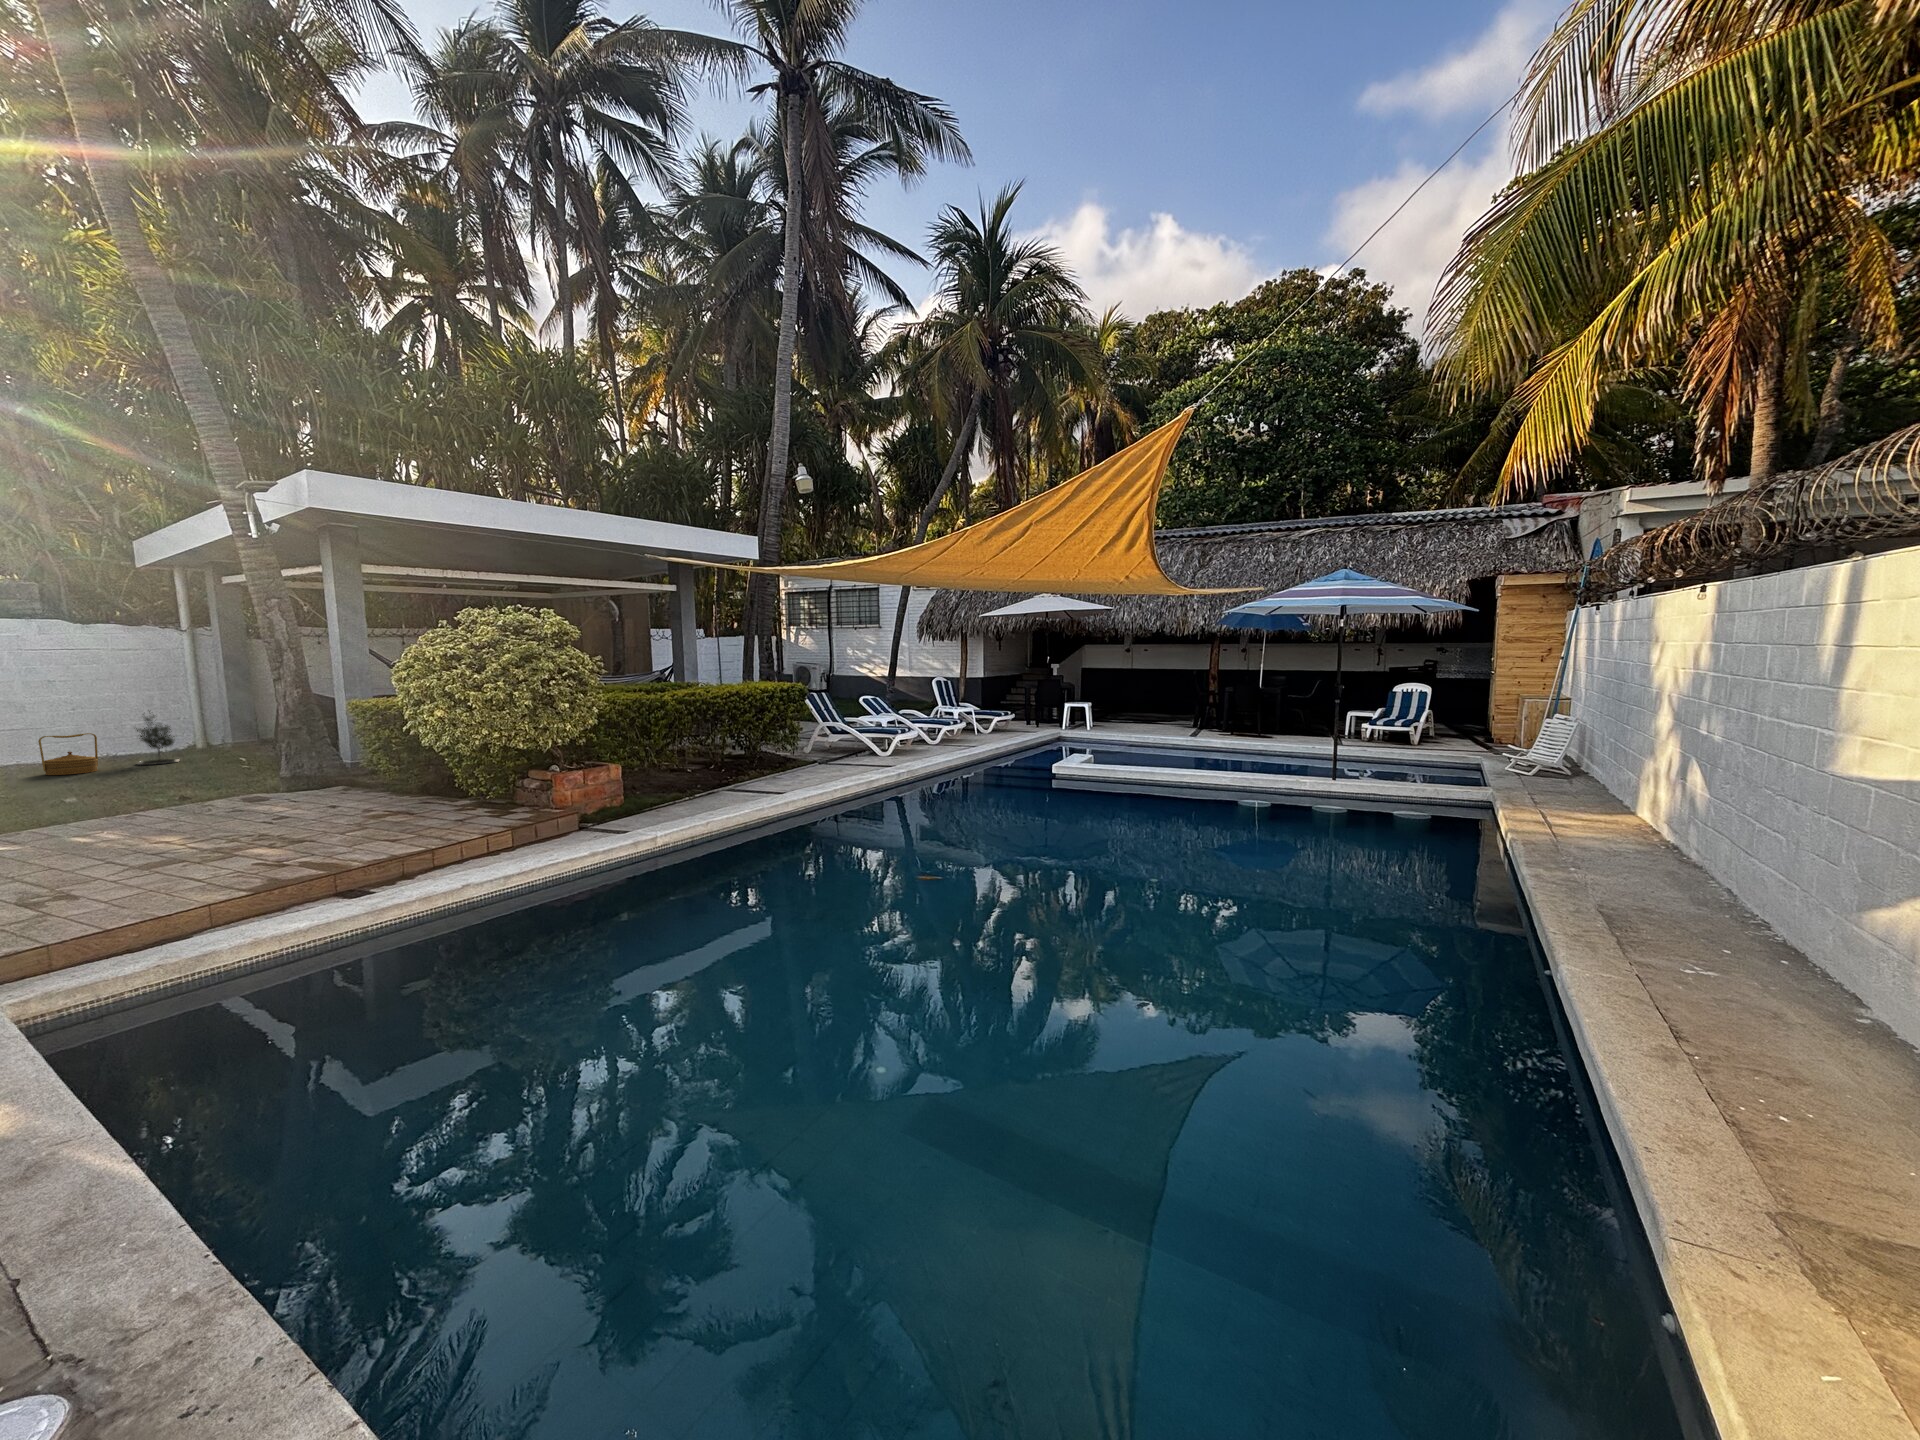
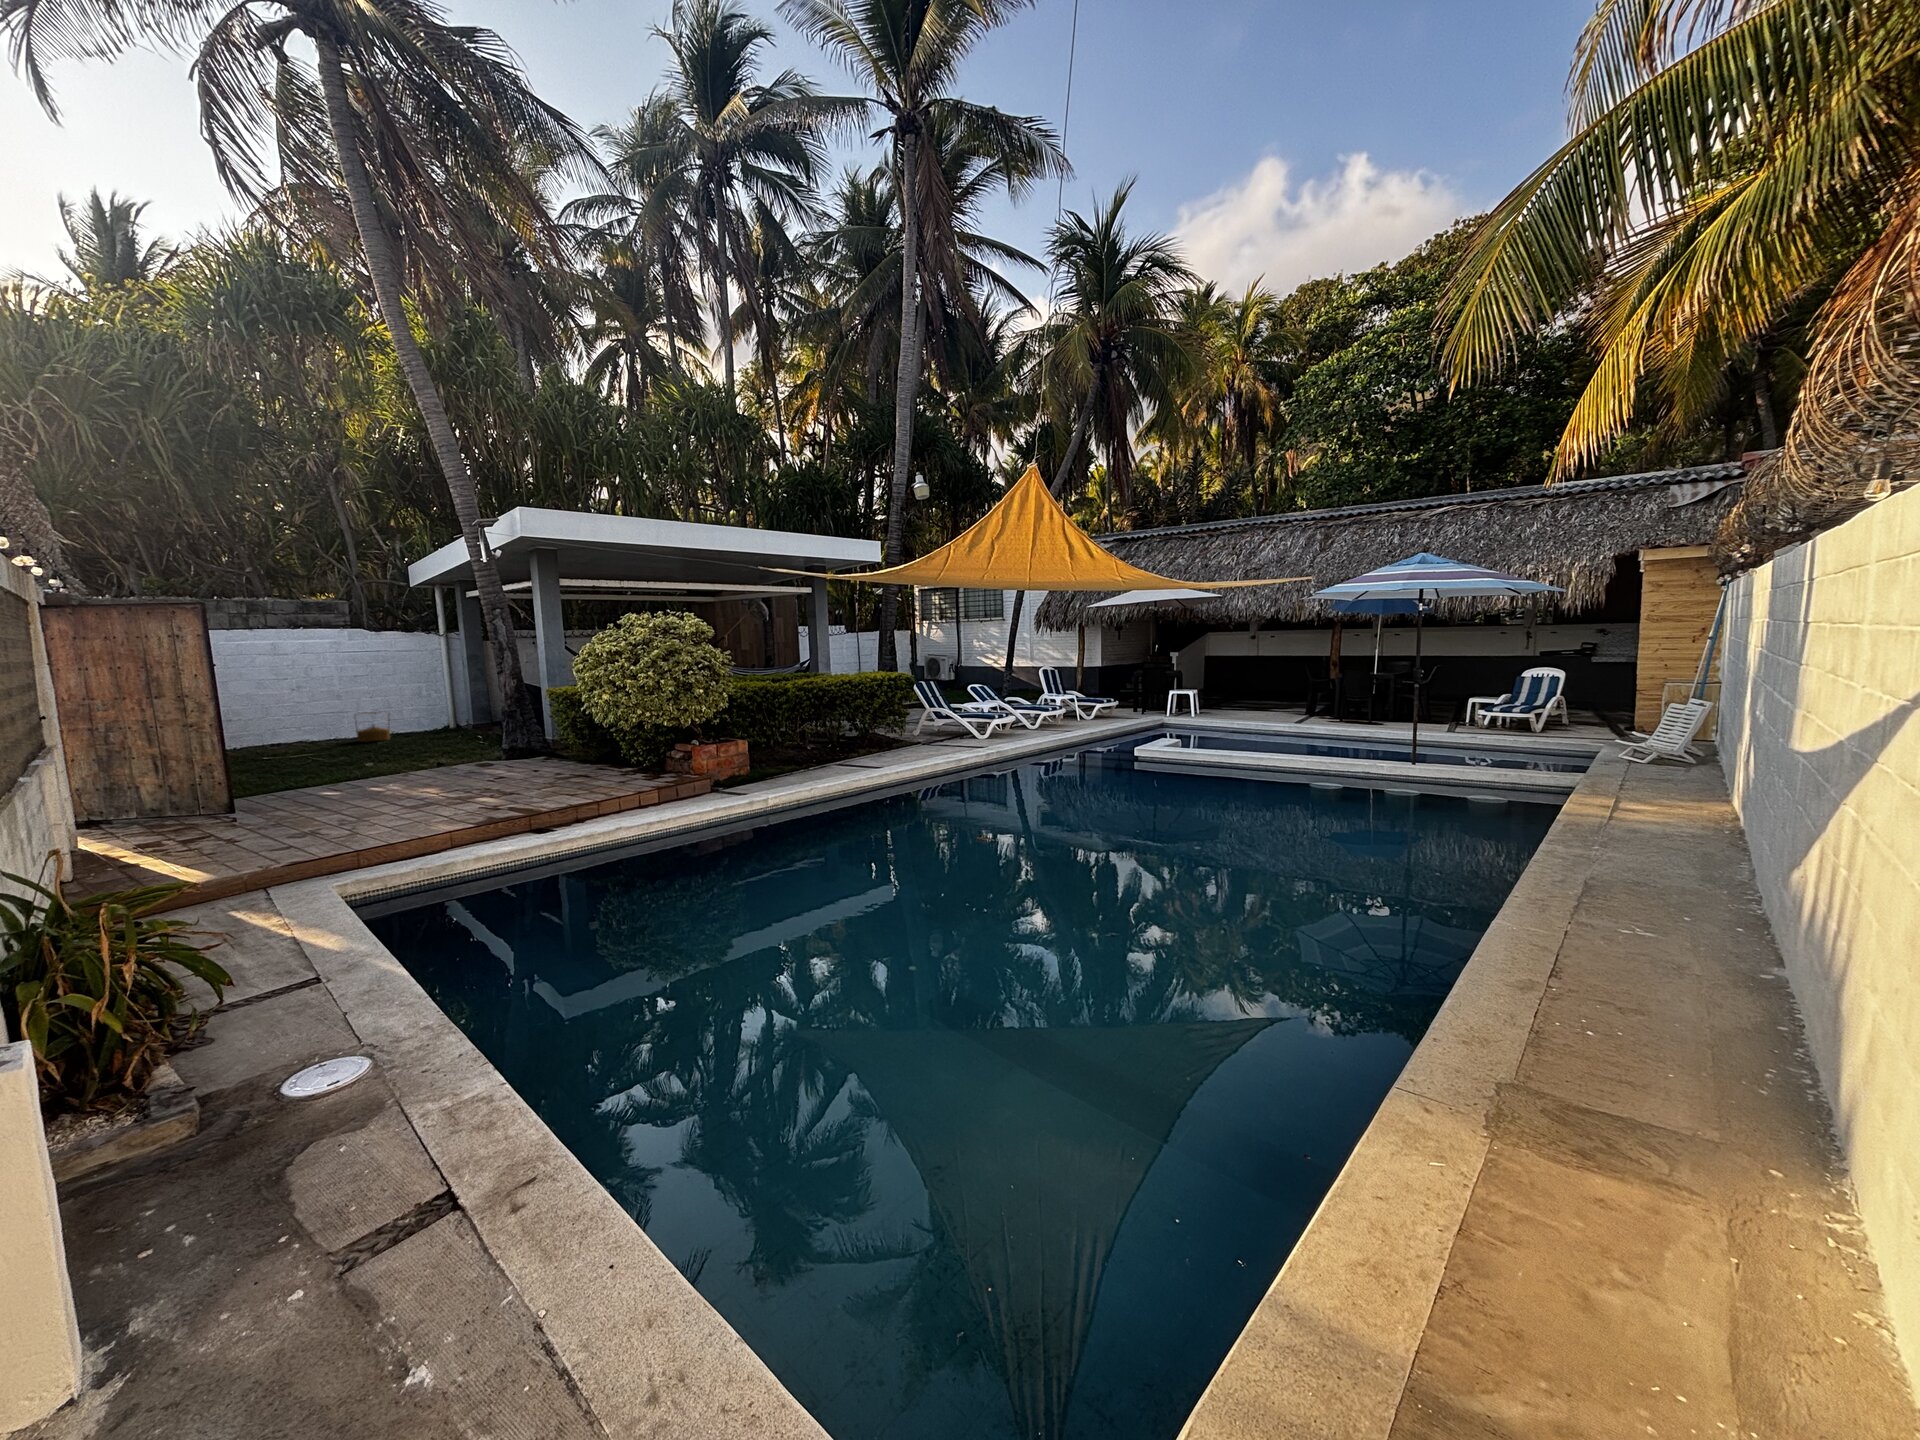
potted tree: present [136,711,179,765] -> none [412,693,442,736]

